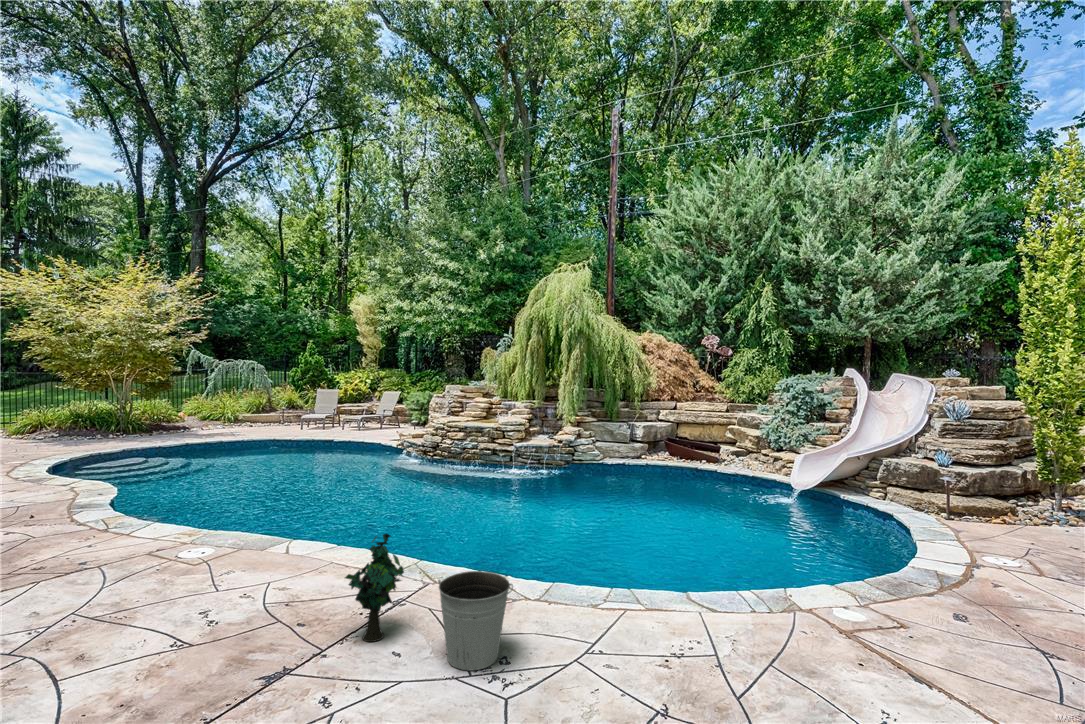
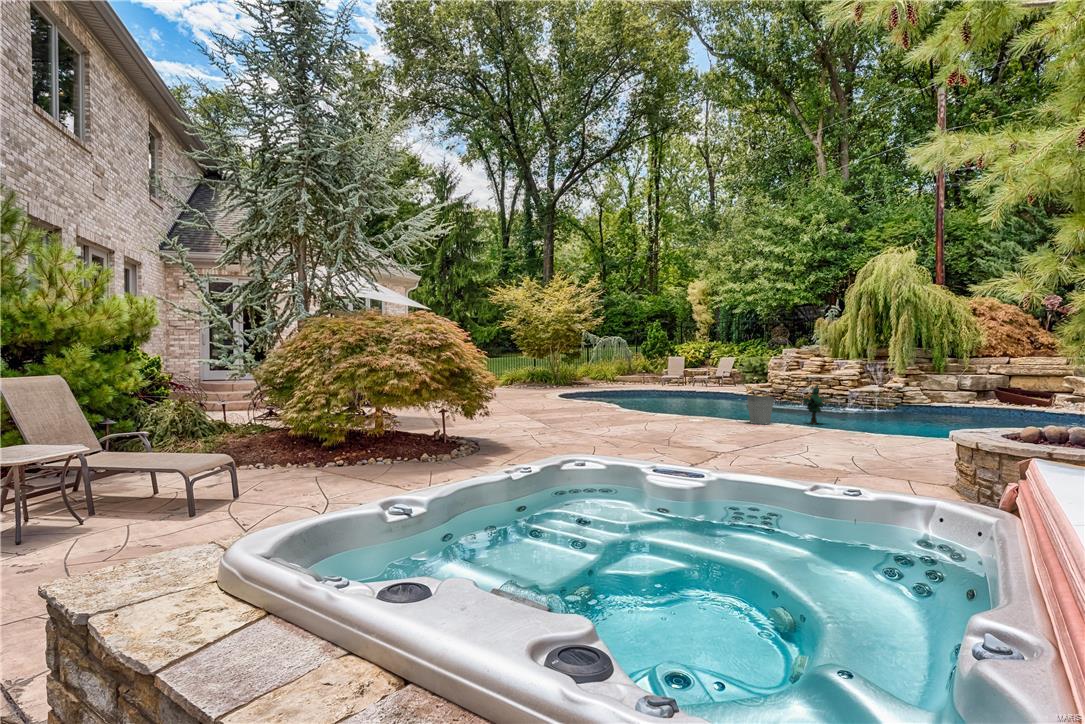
bucket: present [438,571,513,671] -> present [747,396,774,424]

